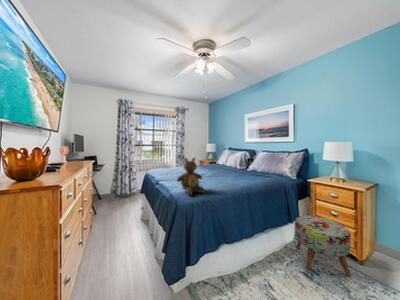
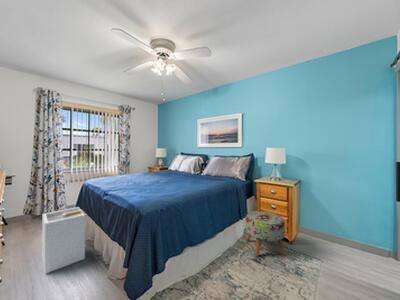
teddy bear: present [177,158,205,195] -> none [138,162,168,202]
laundry hamper: none [114,192,142,242] -> present [42,207,85,274]

